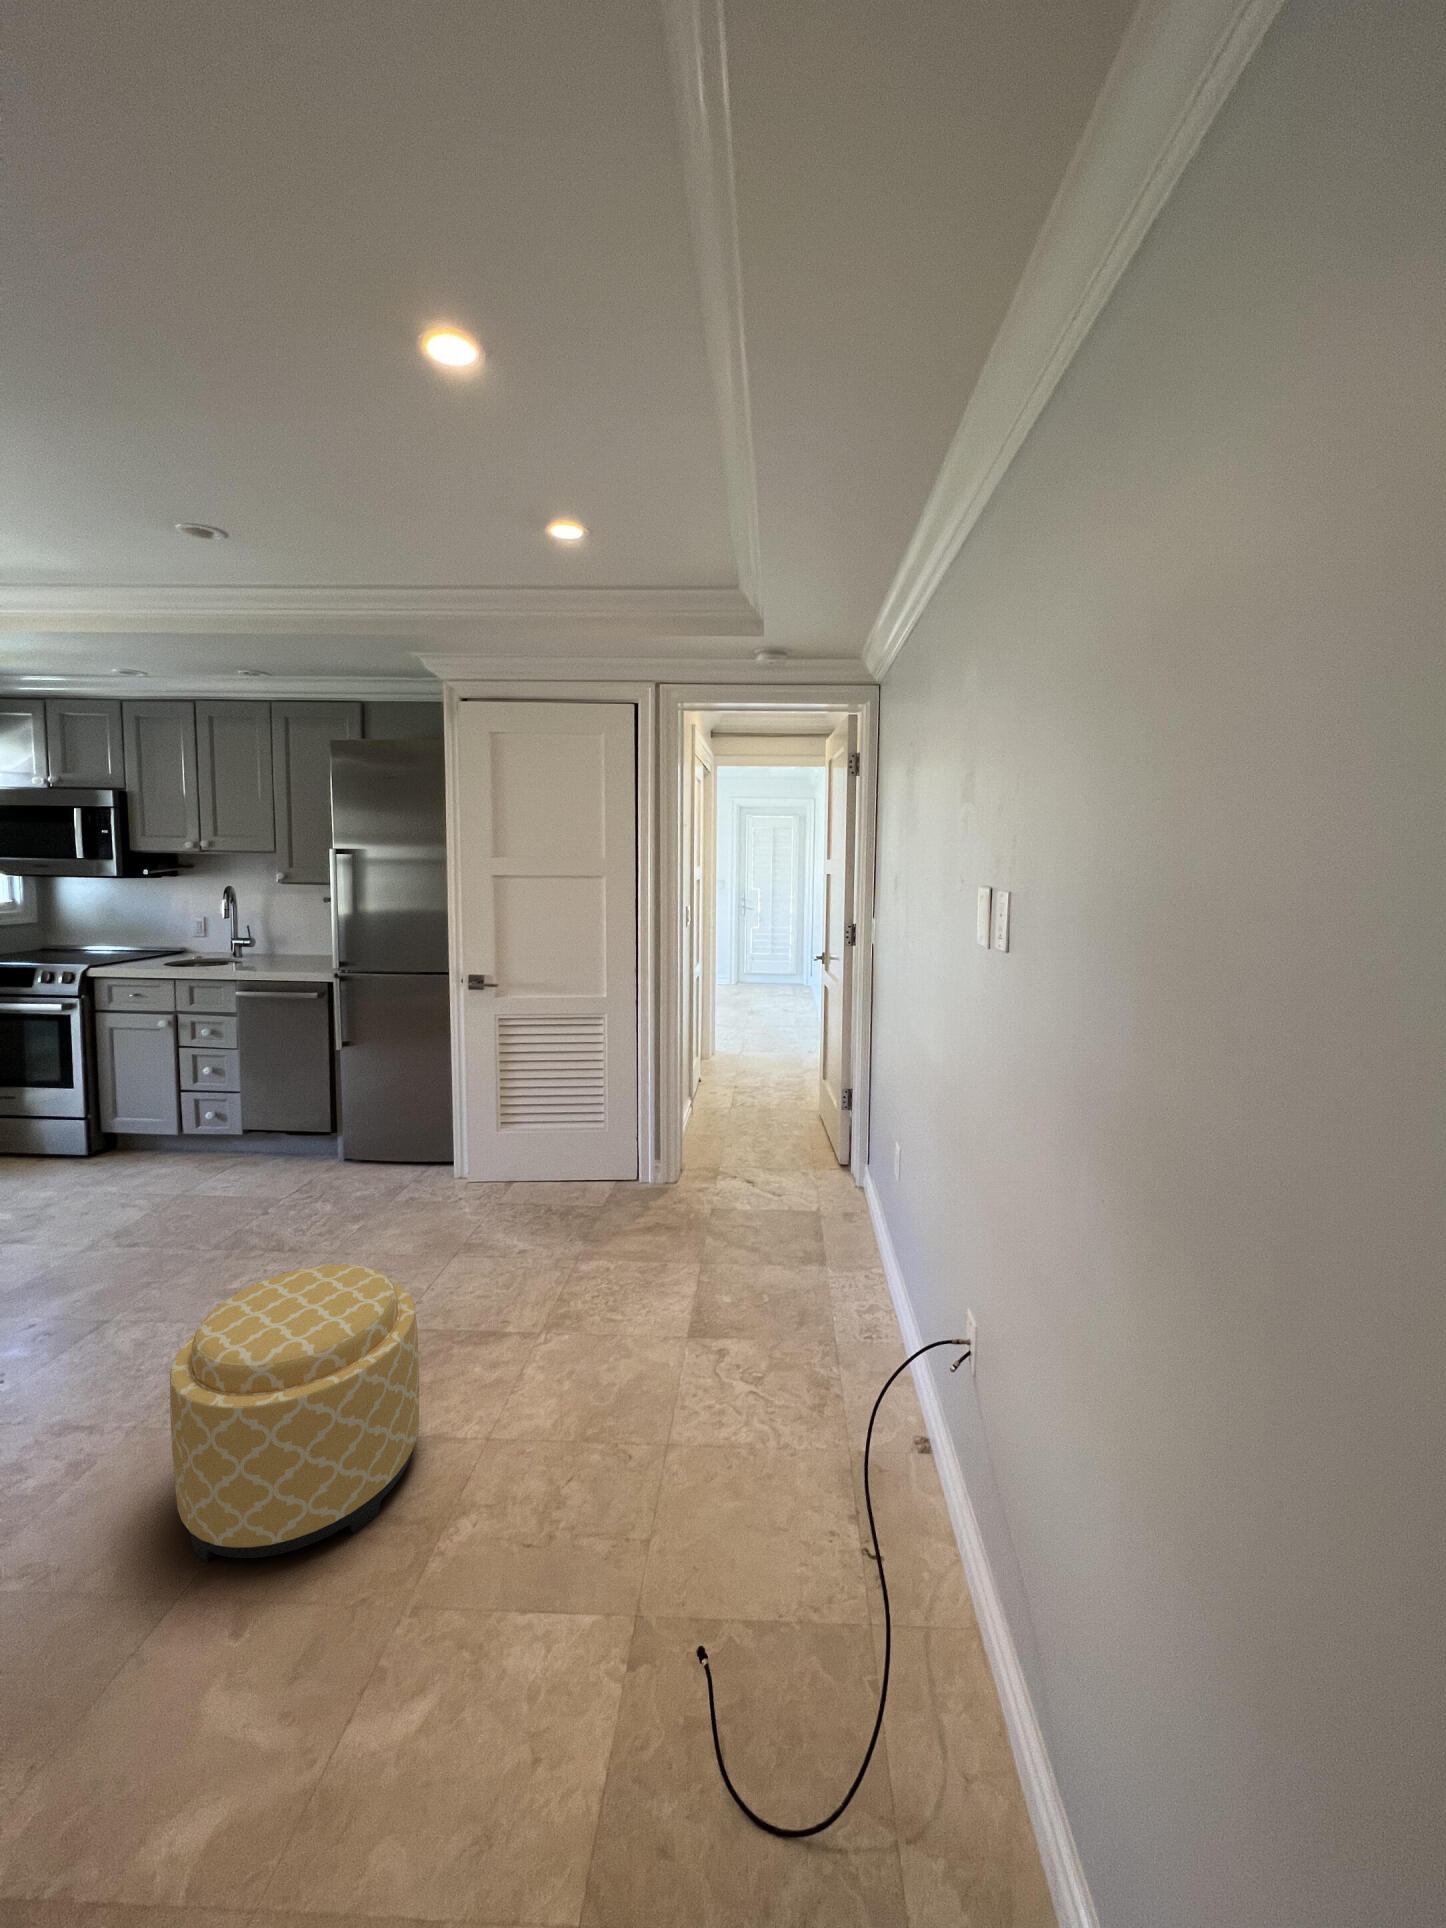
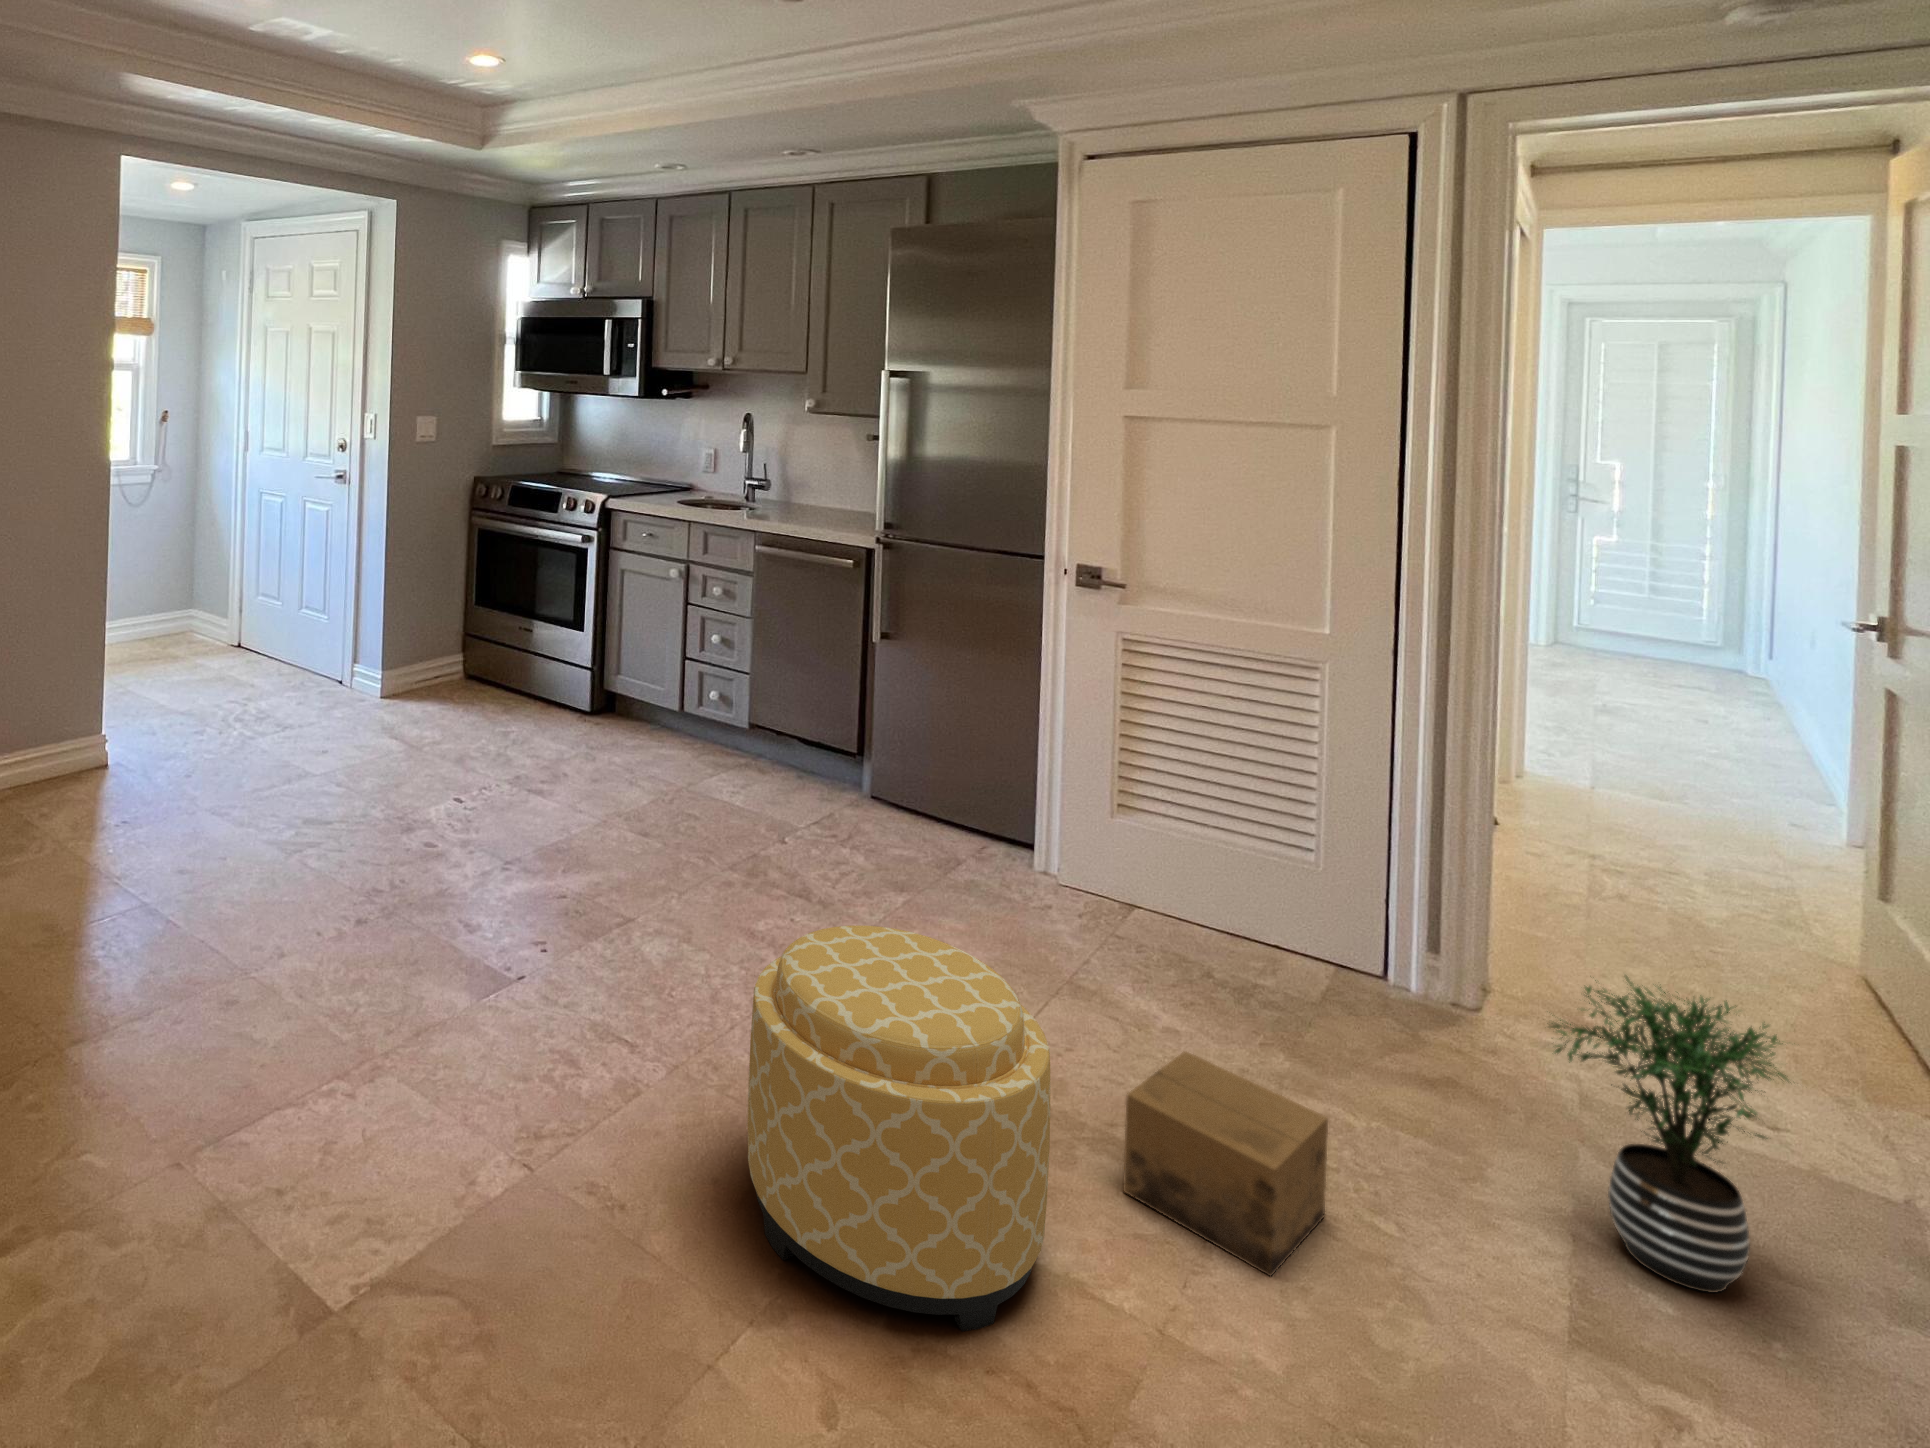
potted plant: none [687,1148,783,1291] -> present [1551,976,1788,1293]
cardboard box: none [479,1269,591,1385] -> present [1123,1051,1328,1276]

